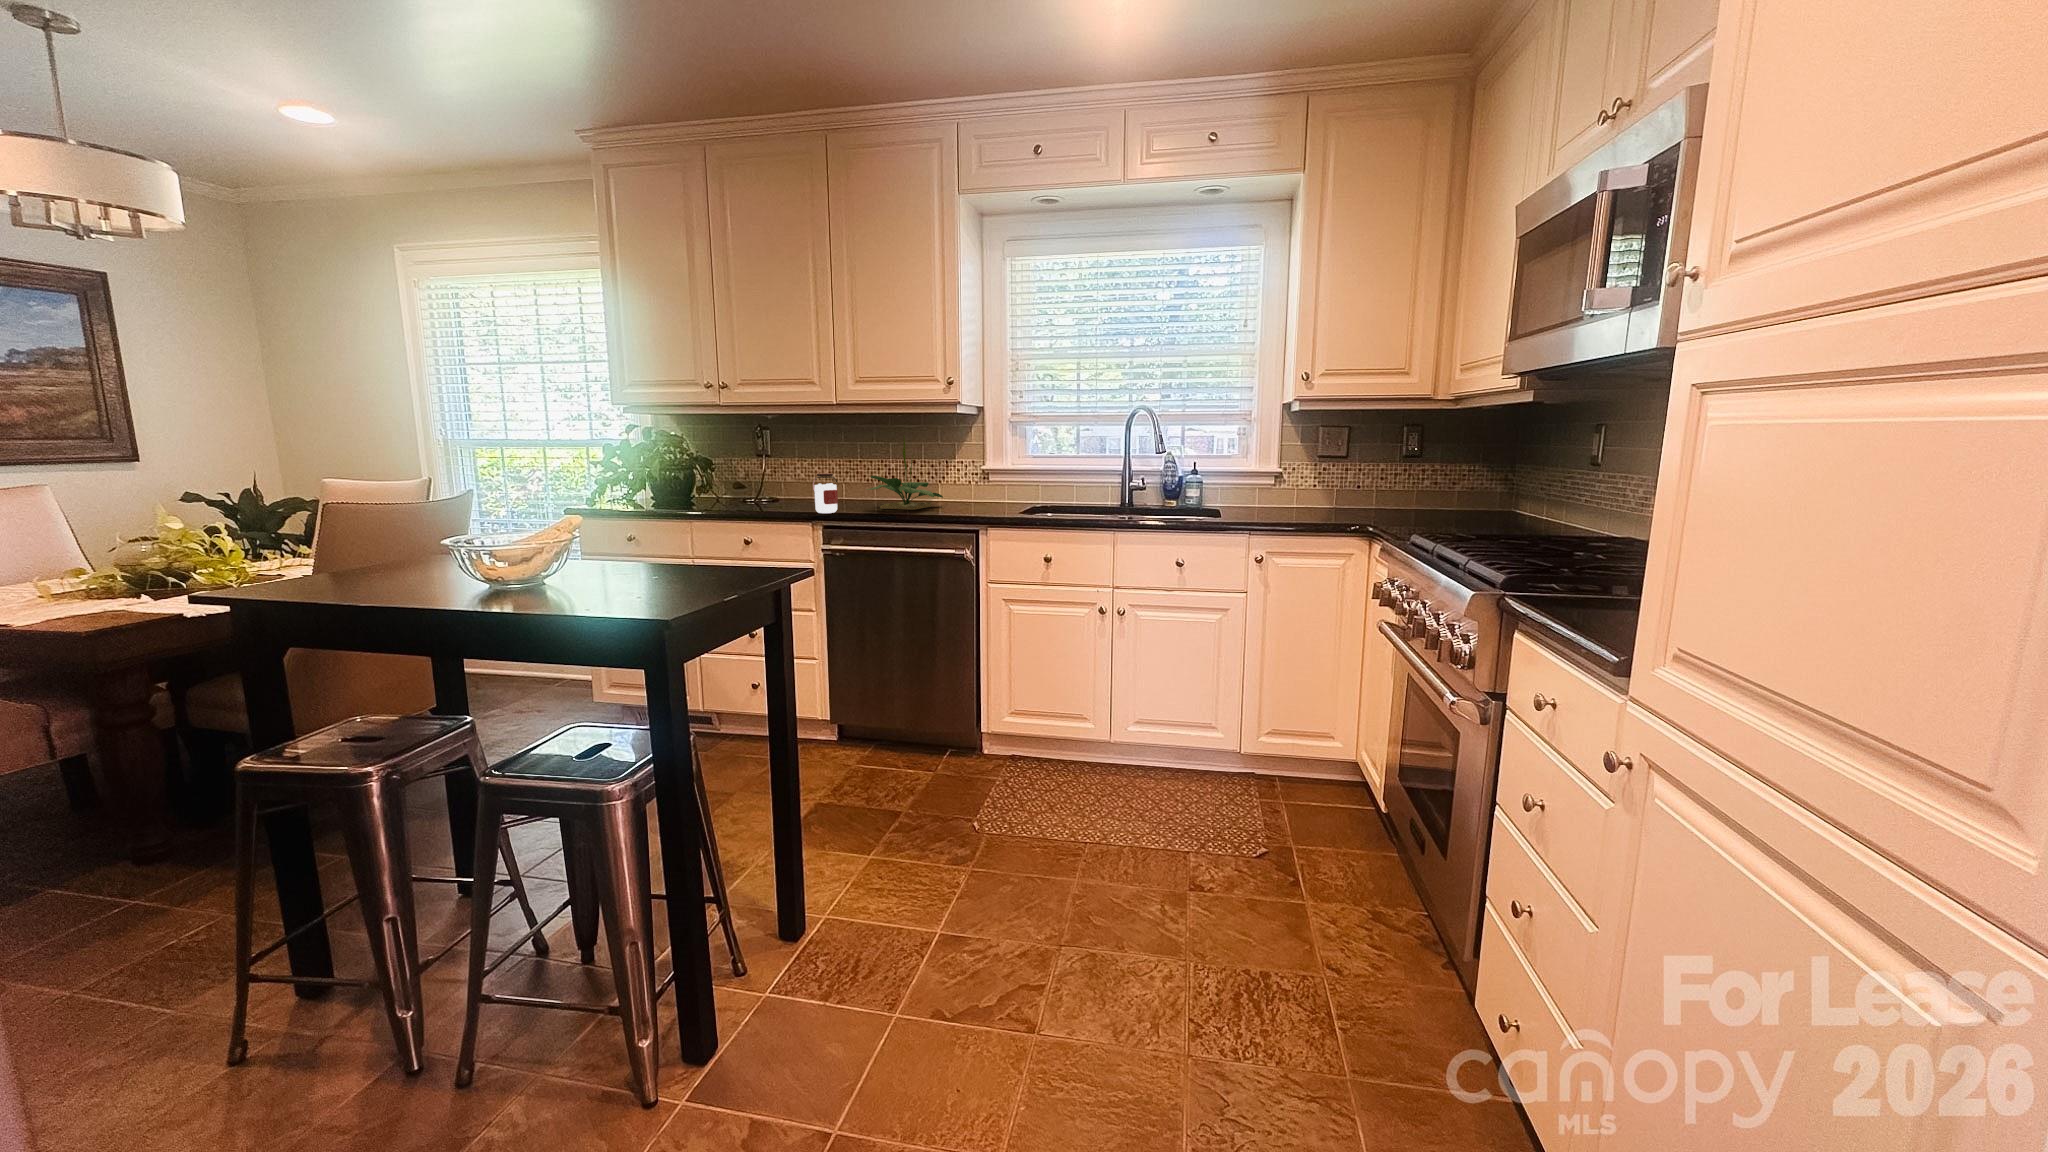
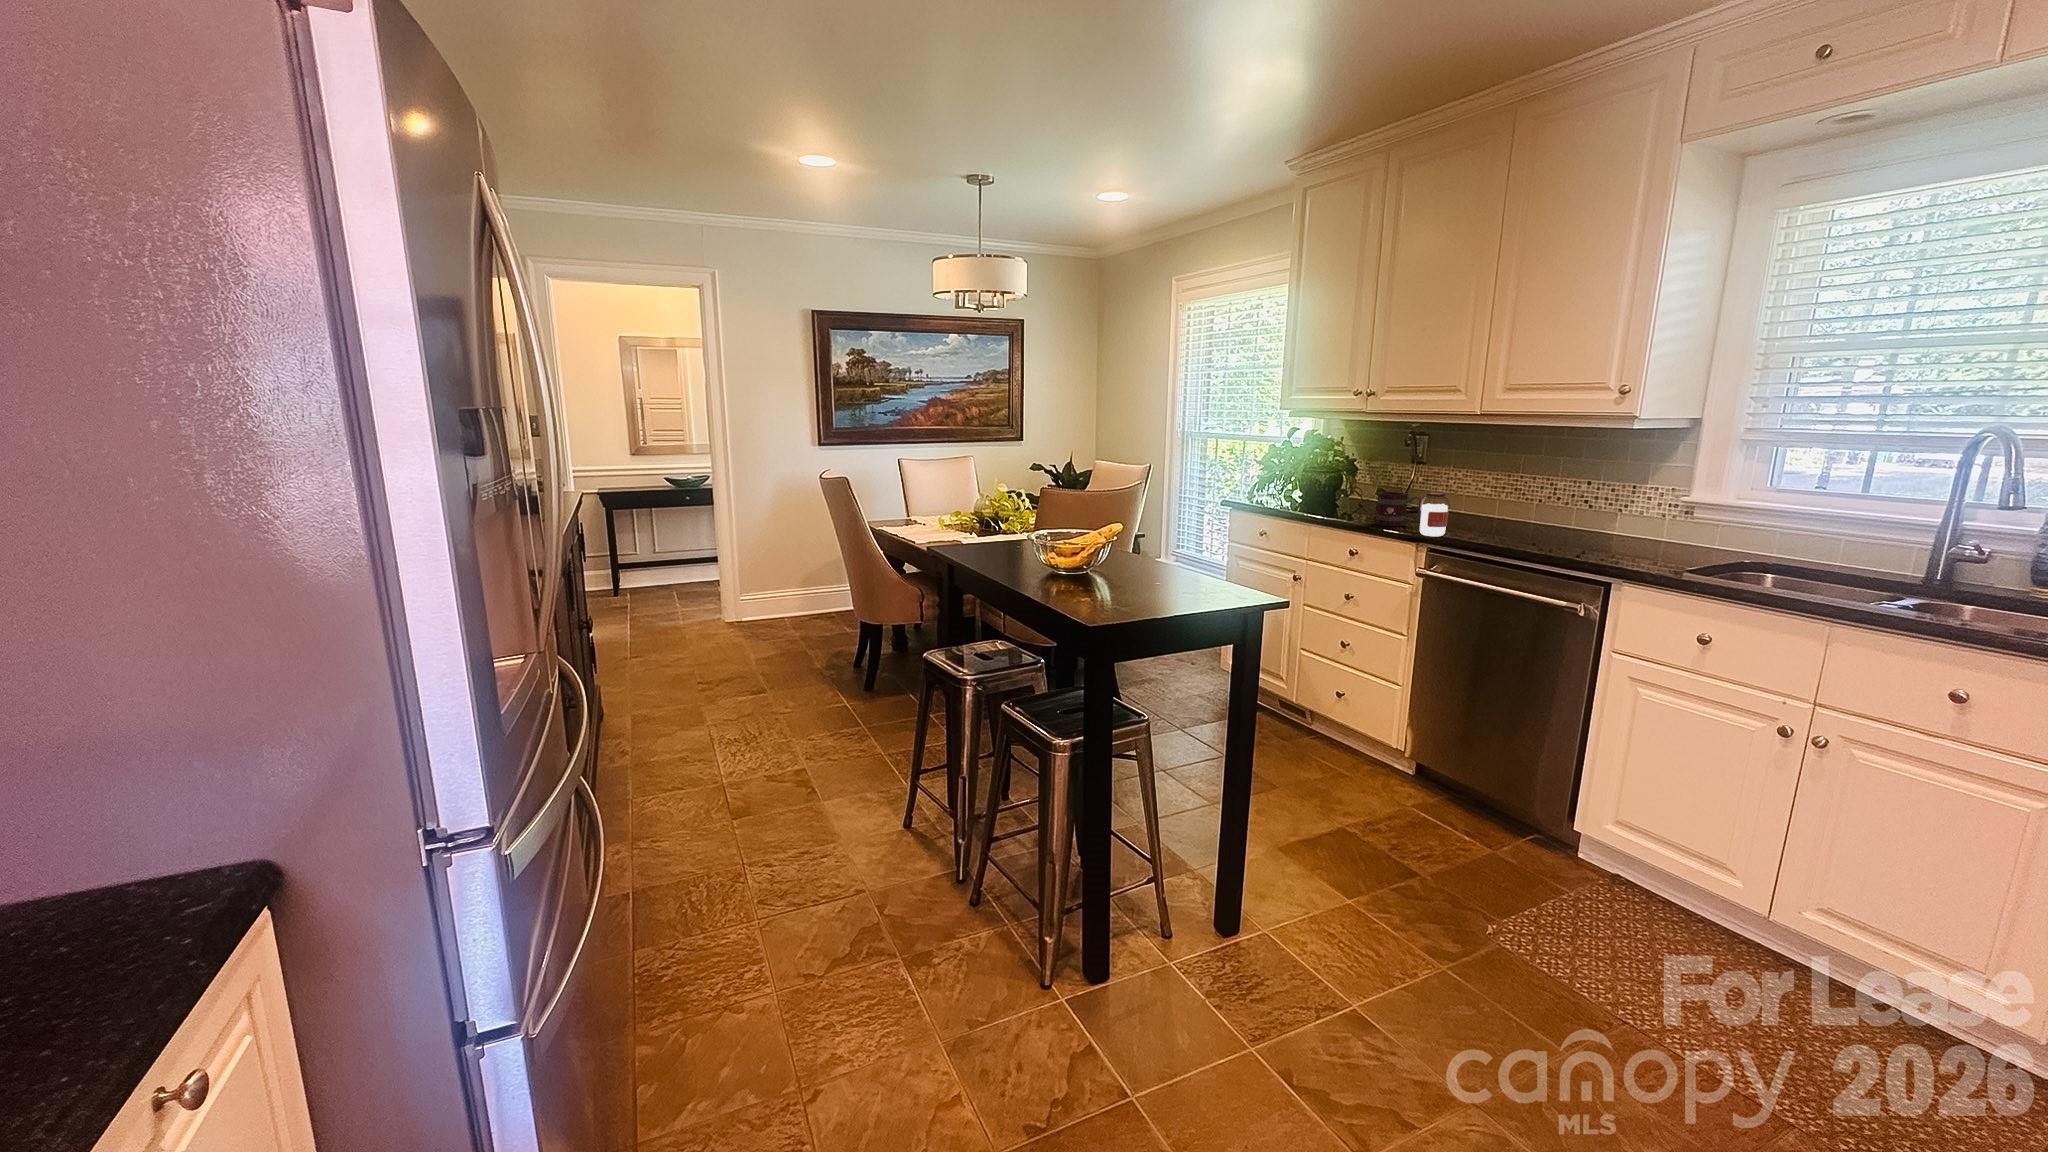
potted plant: present [868,438,943,510] -> none [1493,451,1607,544]
mug: none [761,479,802,511] -> present [1375,492,1421,526]

